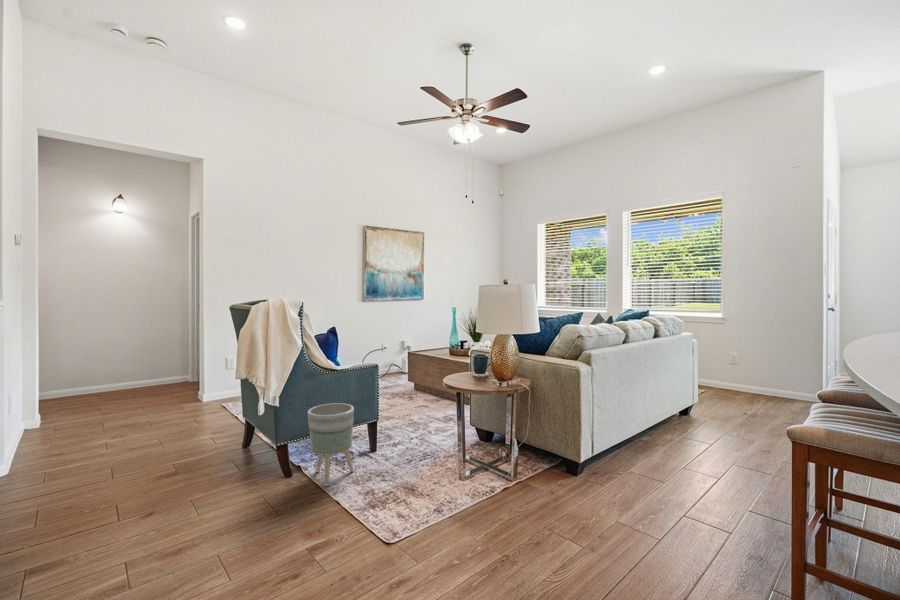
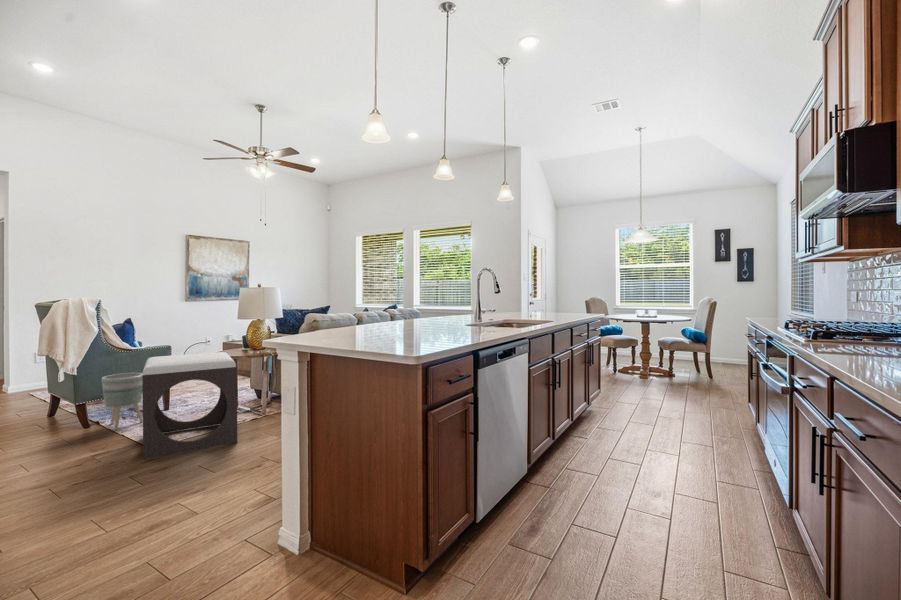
footstool: none [369,384,515,574] -> present [142,352,237,459]

